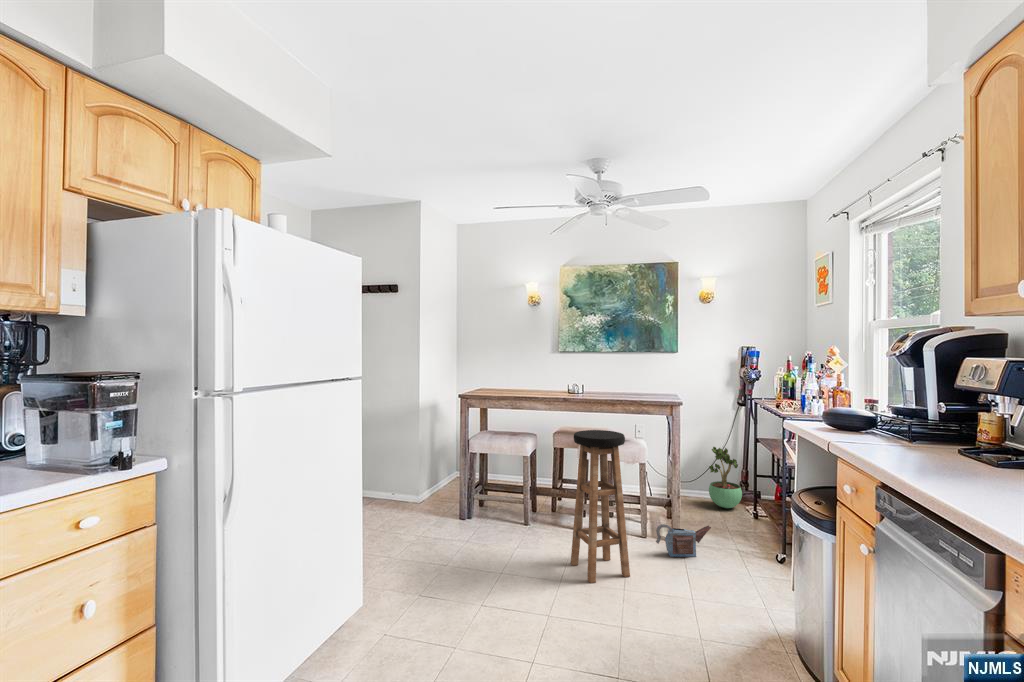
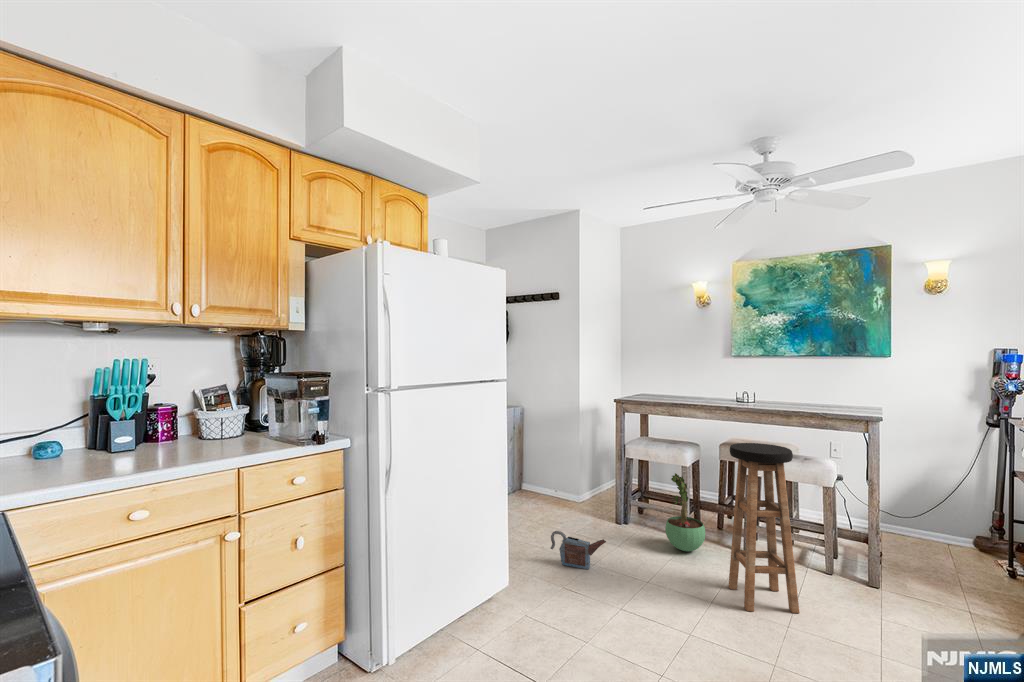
potted plant: present [709,447,742,508] -> present [665,473,705,551]
watering can: present [656,524,711,557] -> present [551,531,606,569]

